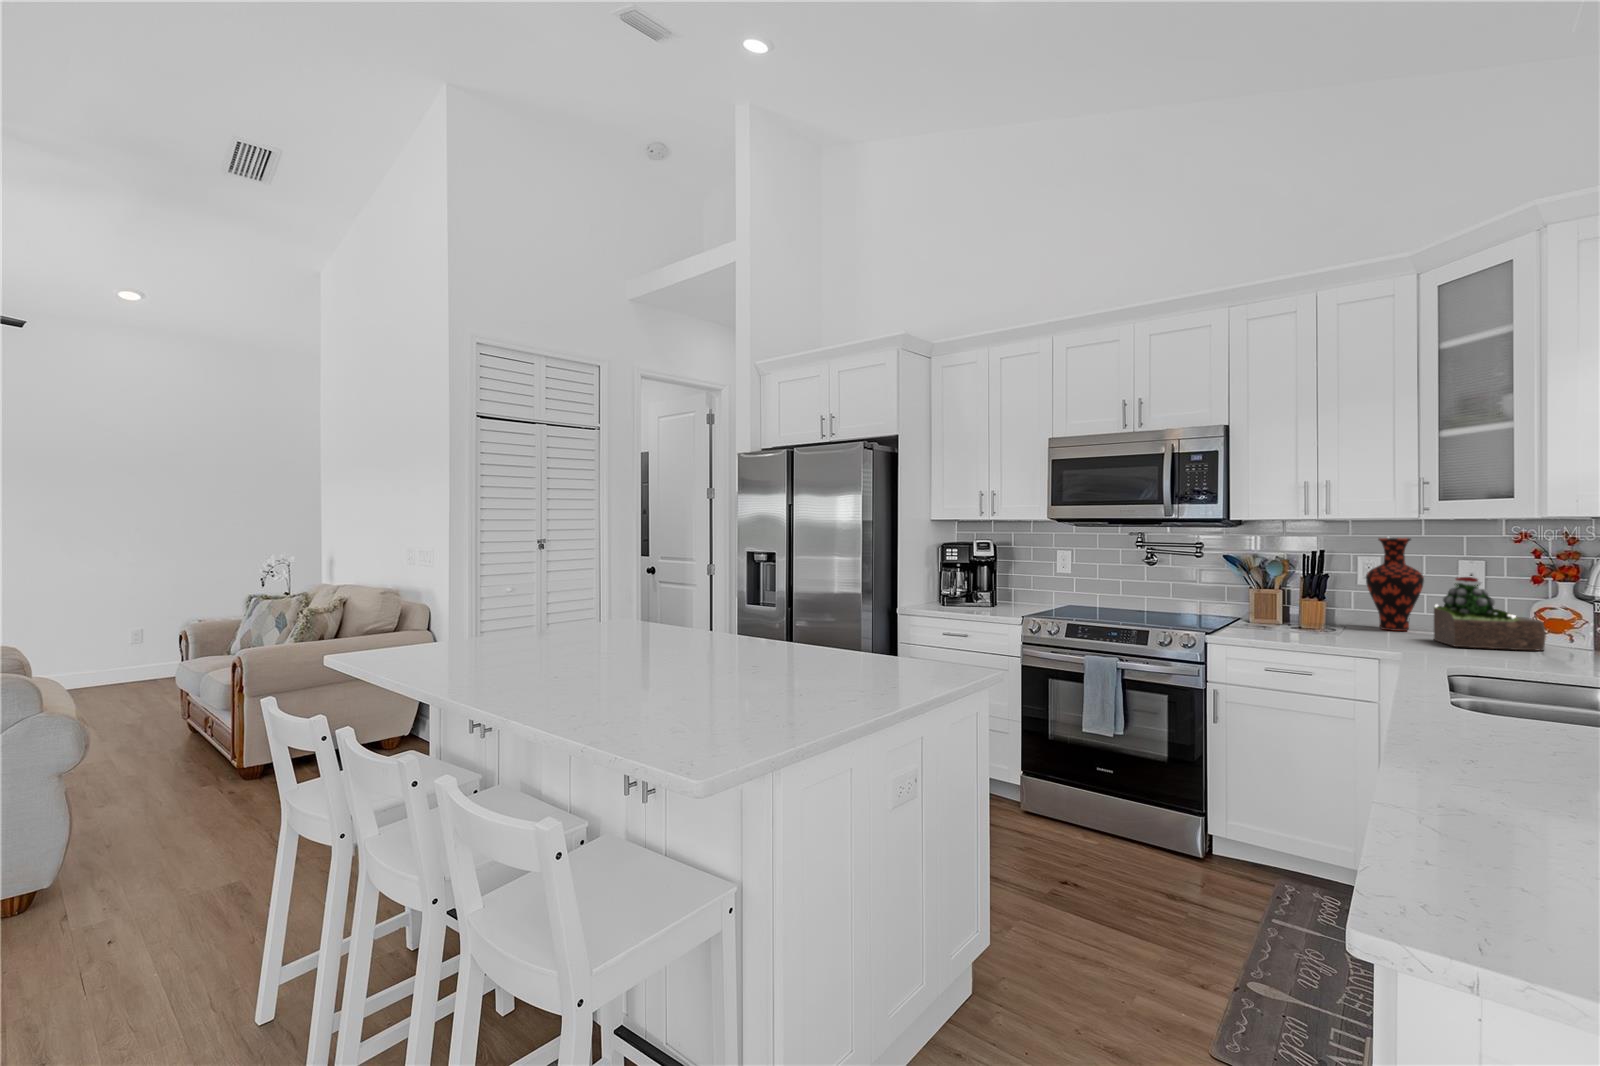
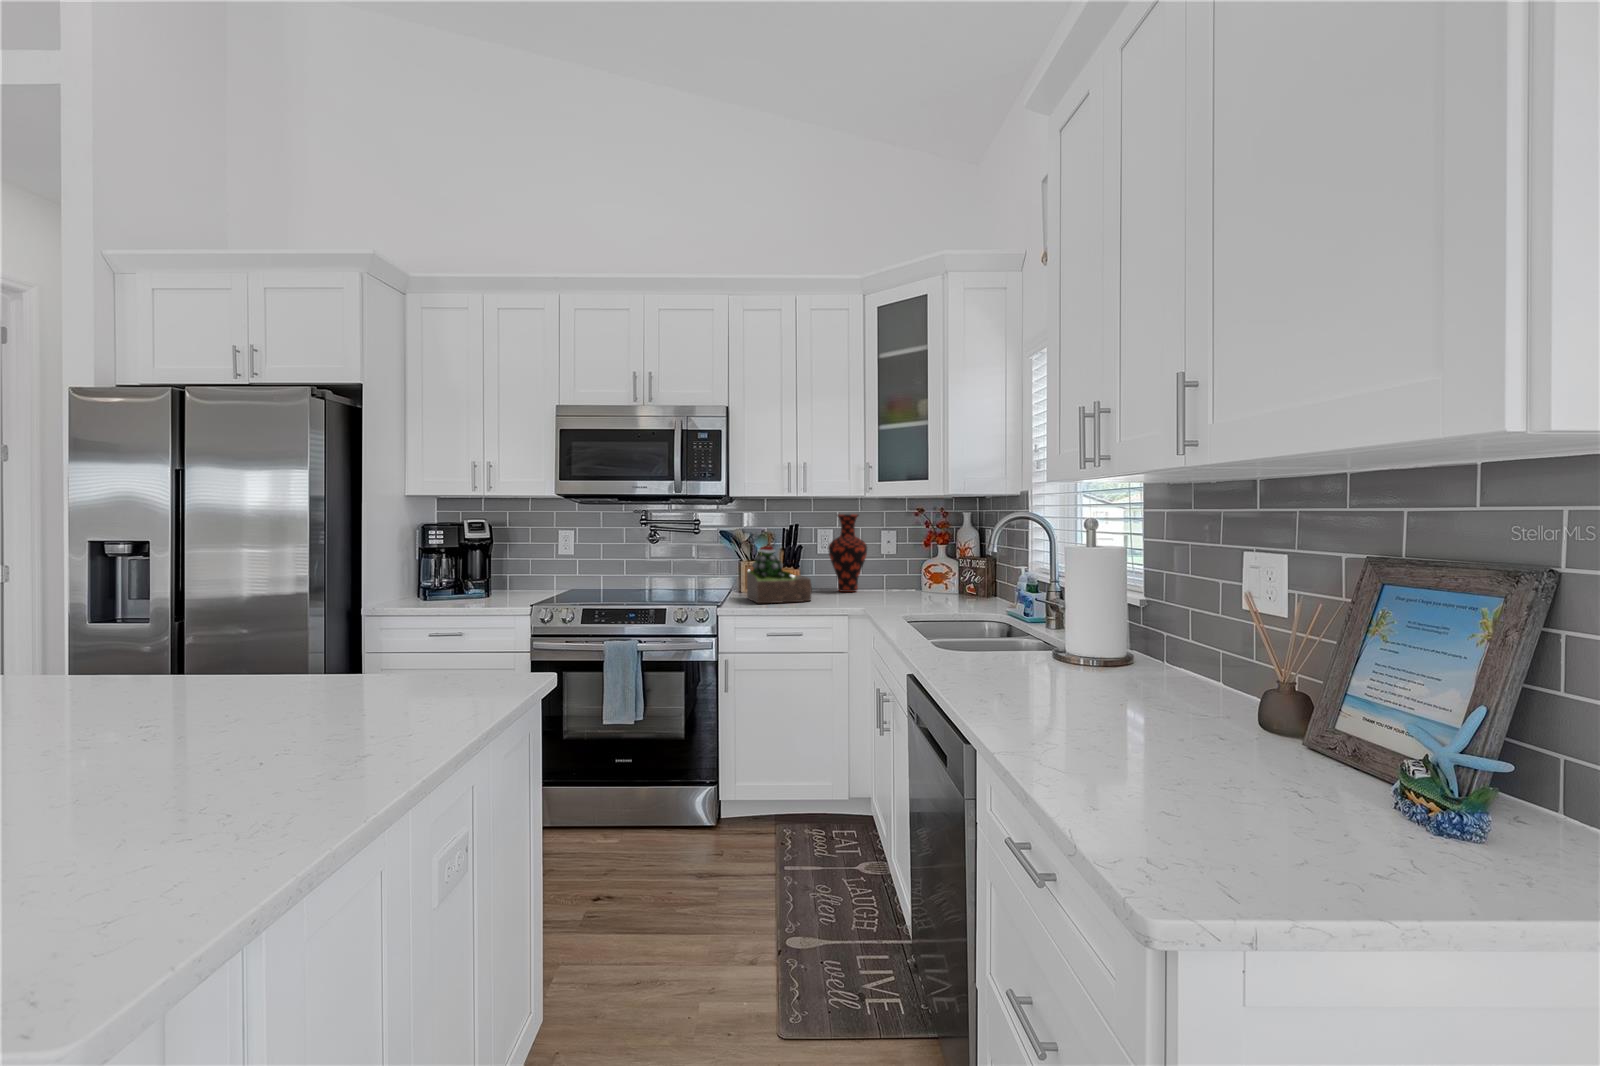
succulent plant: present [1434,577,1546,650] -> present [747,546,812,603]

